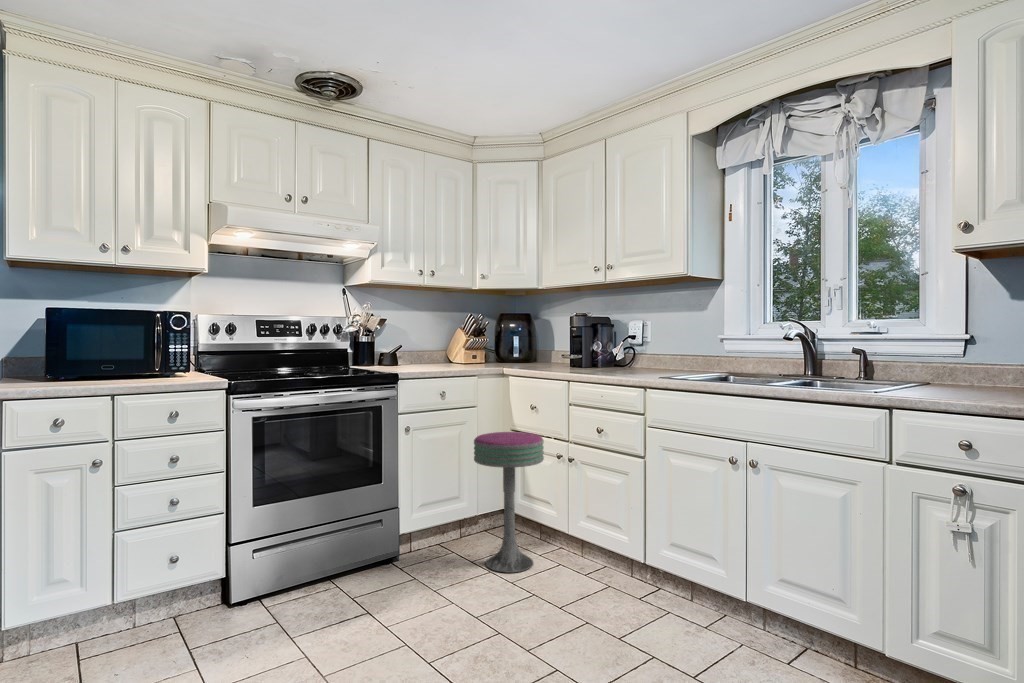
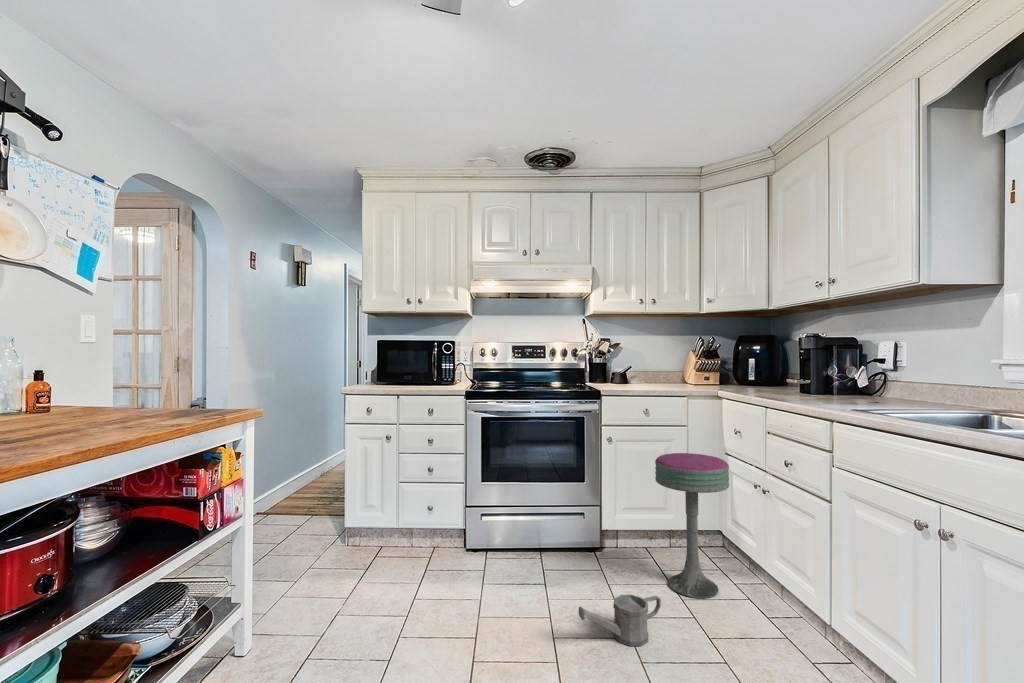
watering can: none [462,573,518,628] -> present [579,595,661,646]

